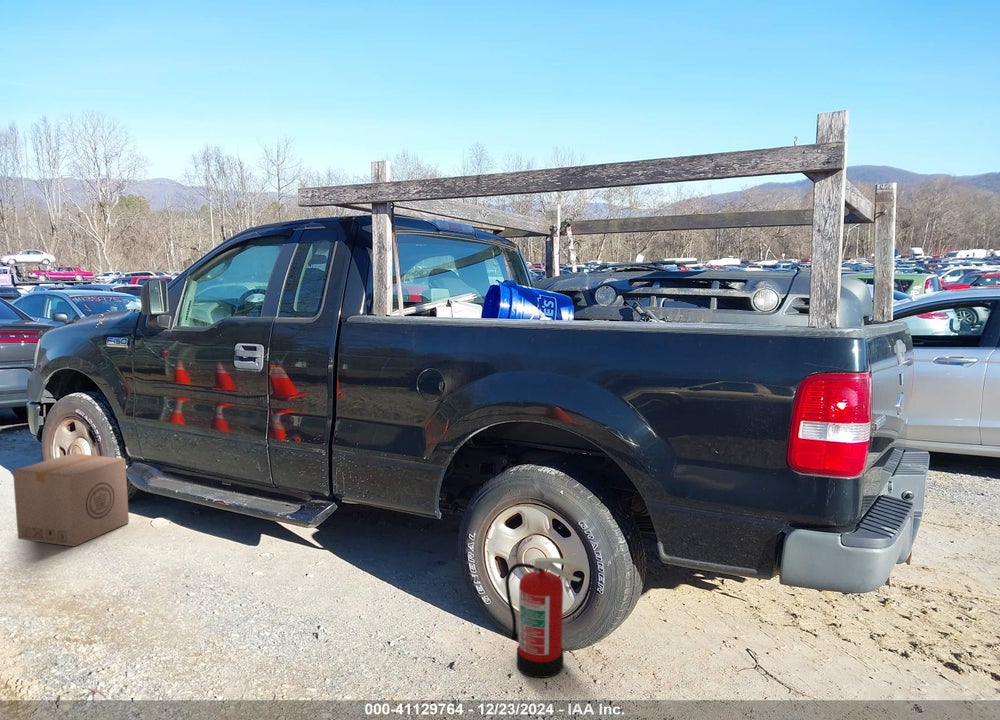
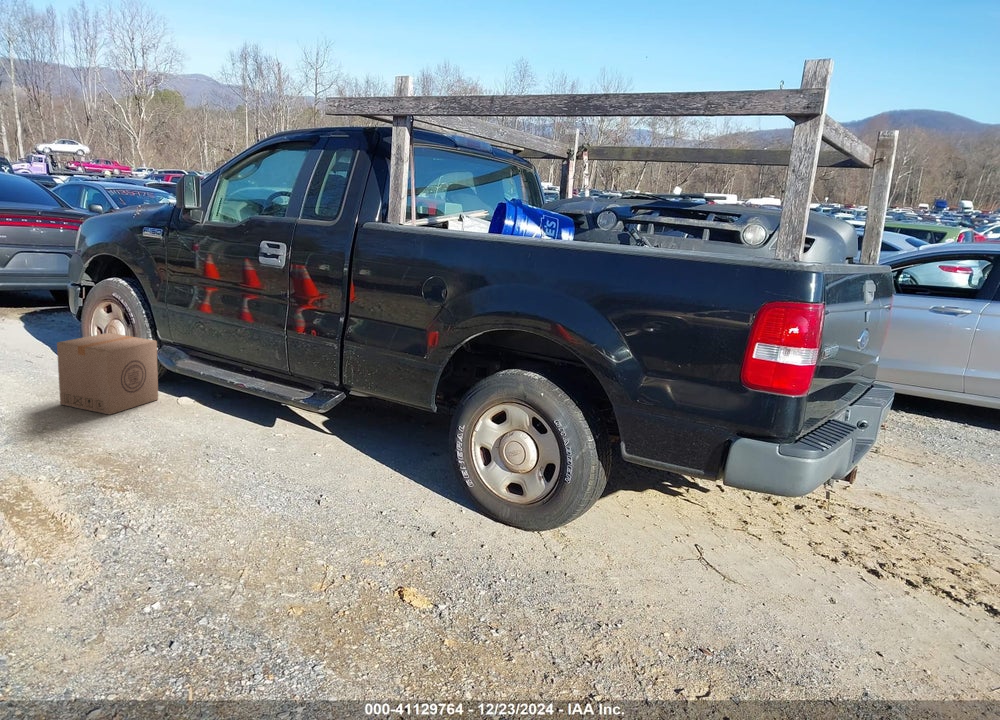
fire extinguisher: present [505,558,581,678] -> none [486,448,551,550]

